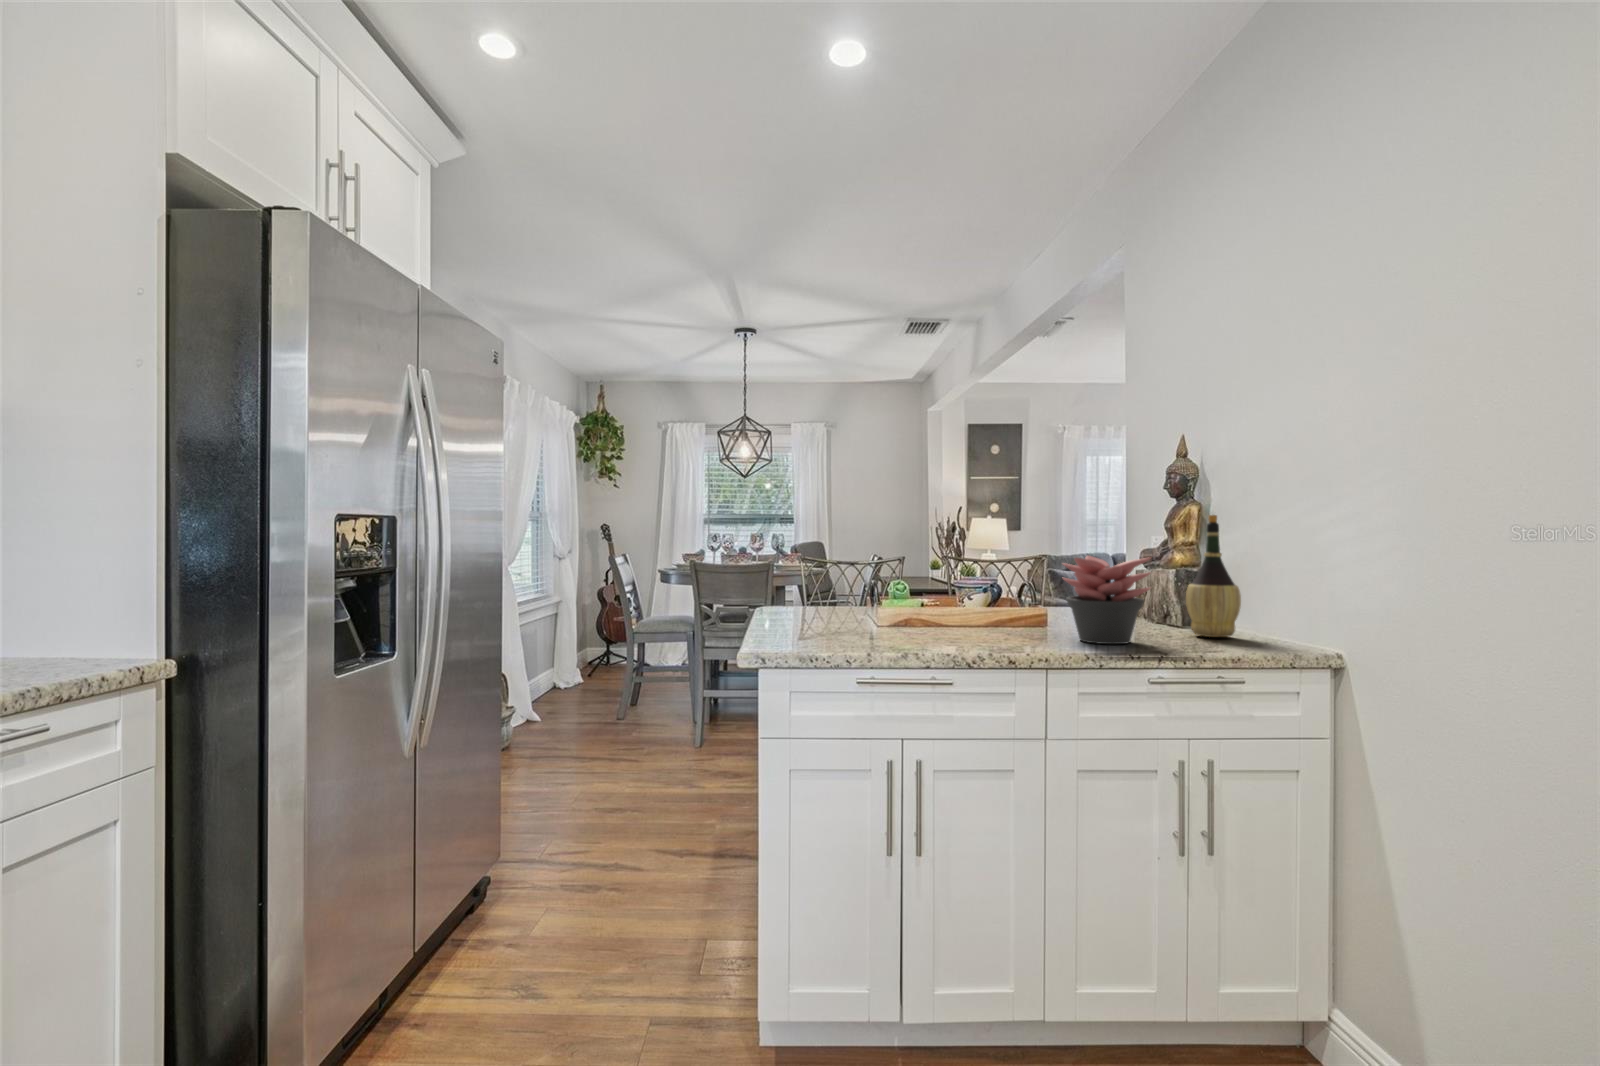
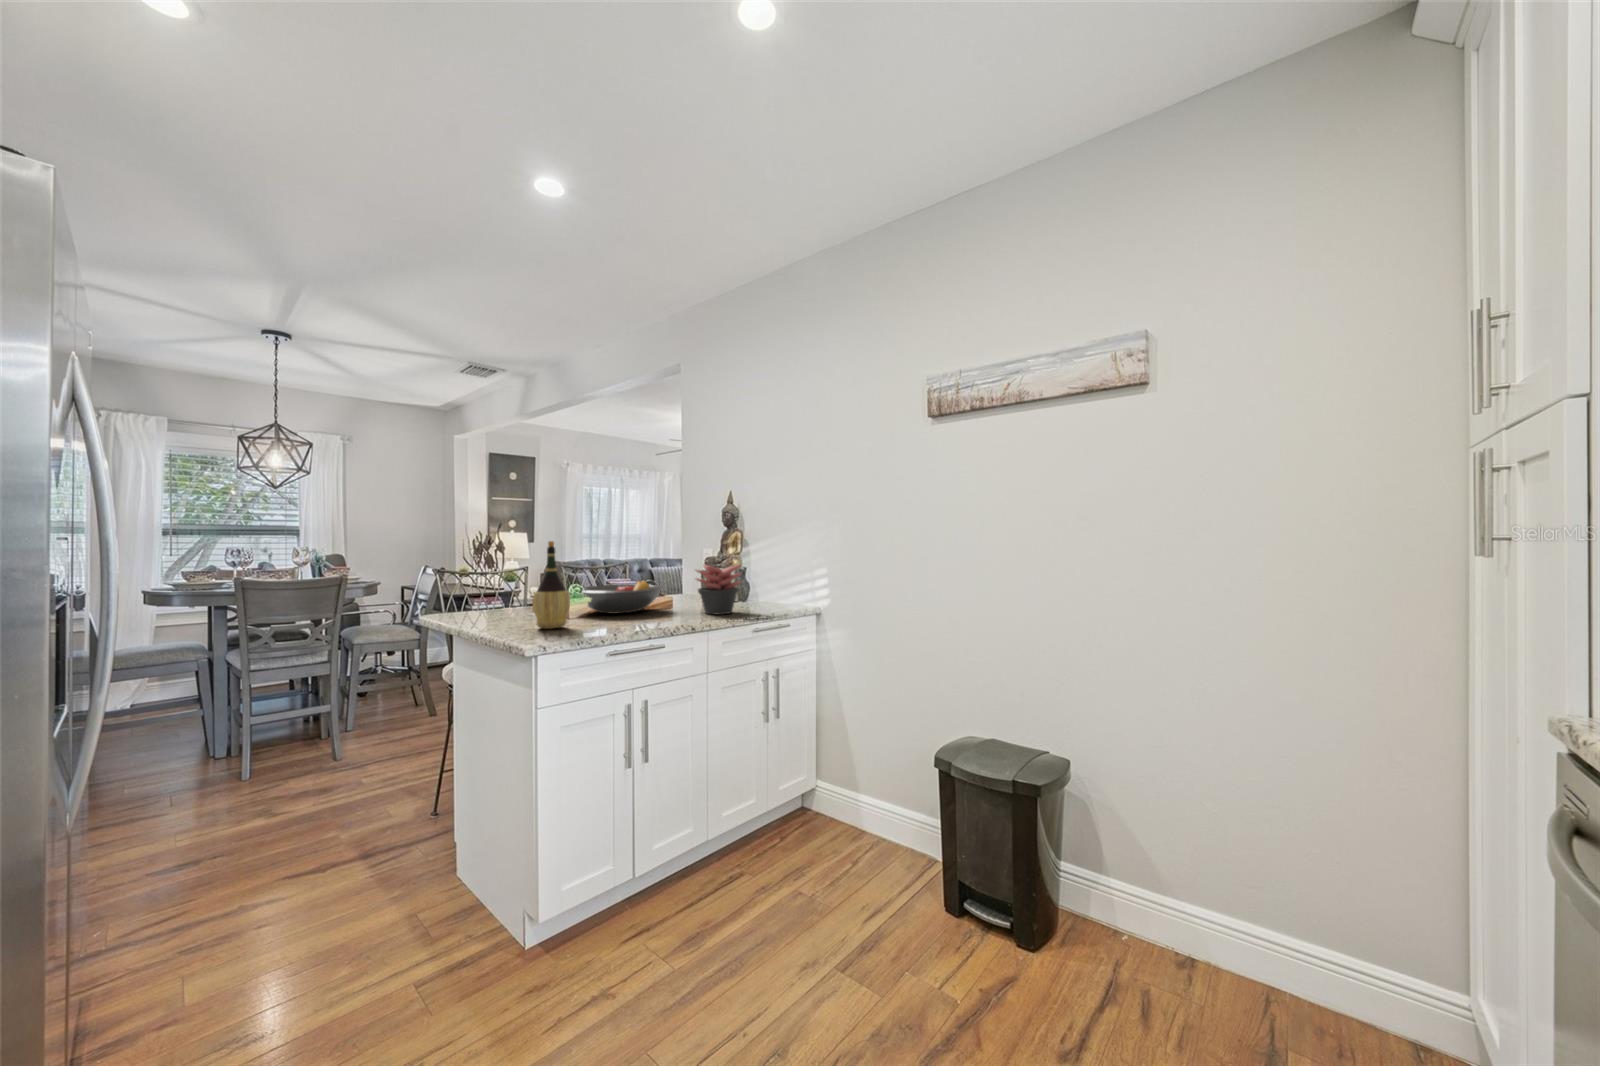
wine bottle: present [1186,515,1241,637] -> present [533,541,570,629]
fruit bowl: none [893,578,1023,626] -> present [582,580,661,614]

